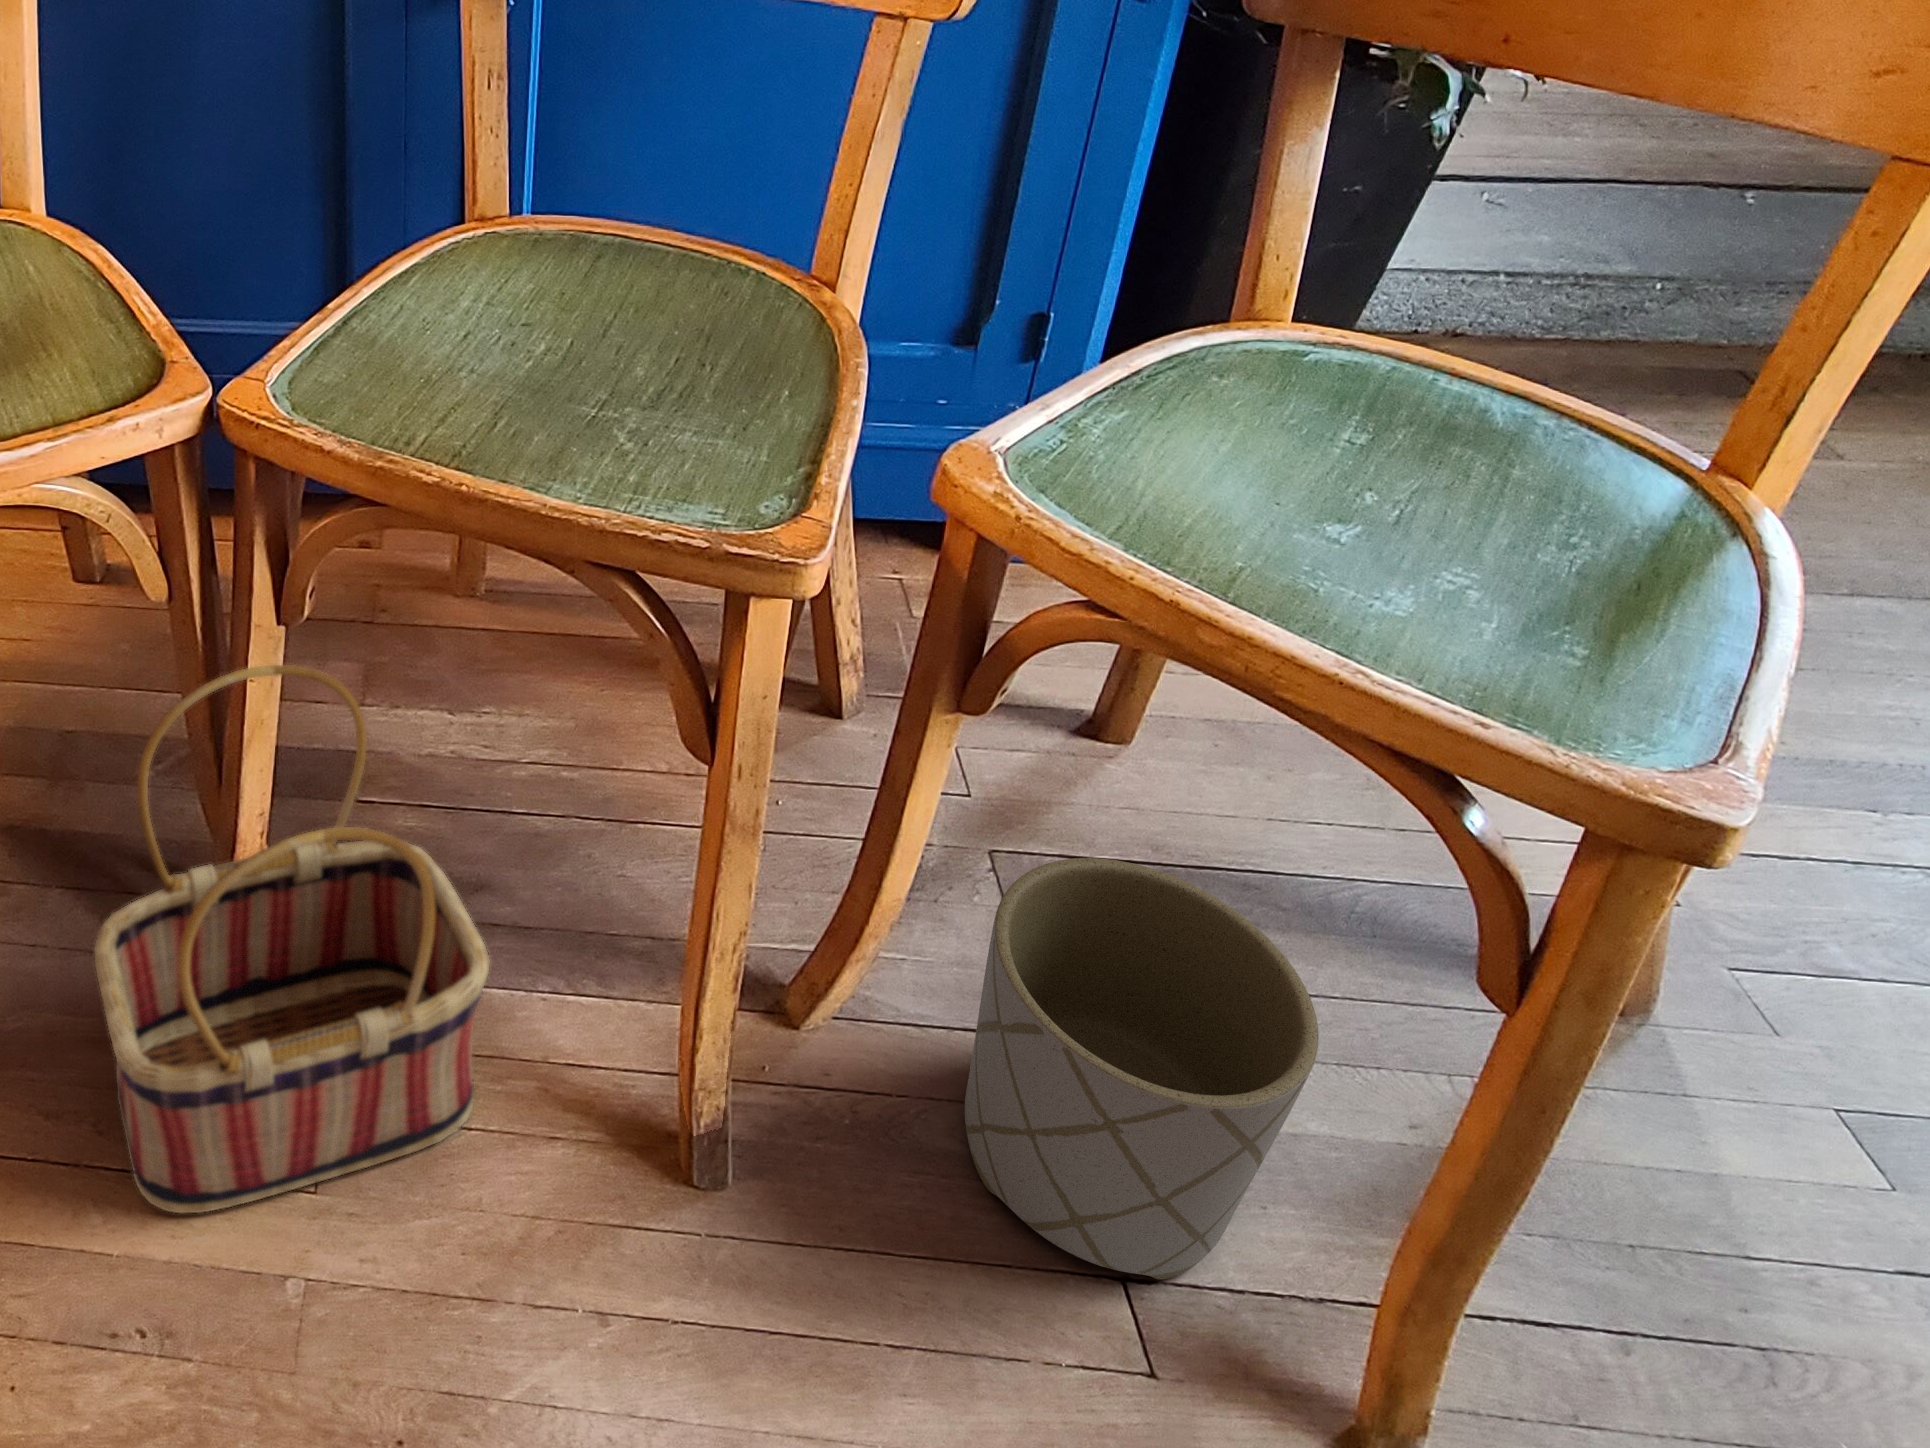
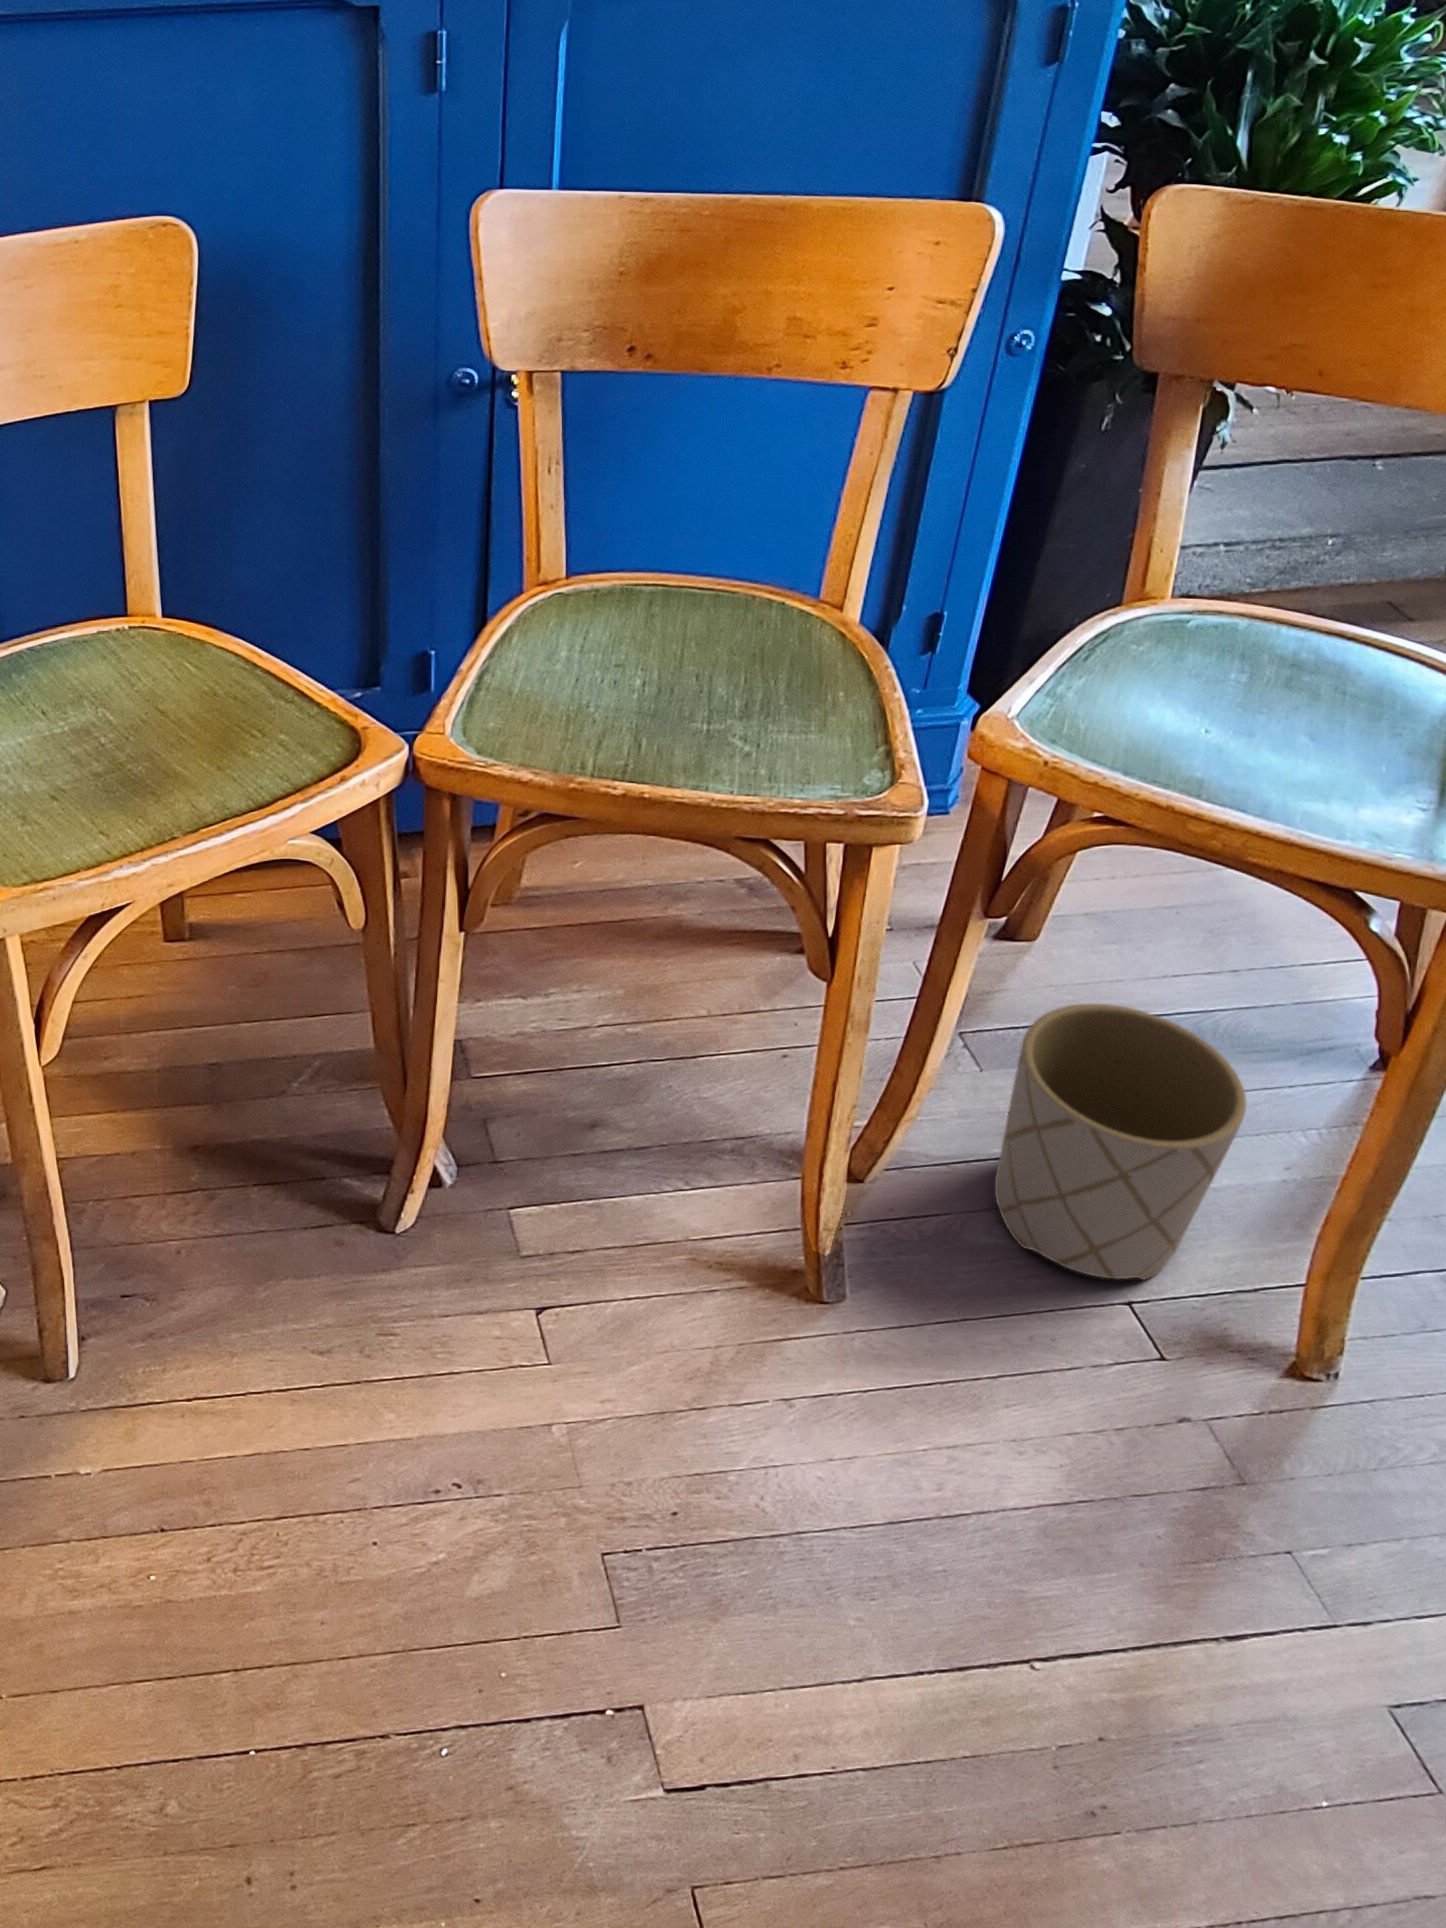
basket: present [95,665,489,1213] -> none [377,953,678,1380]

